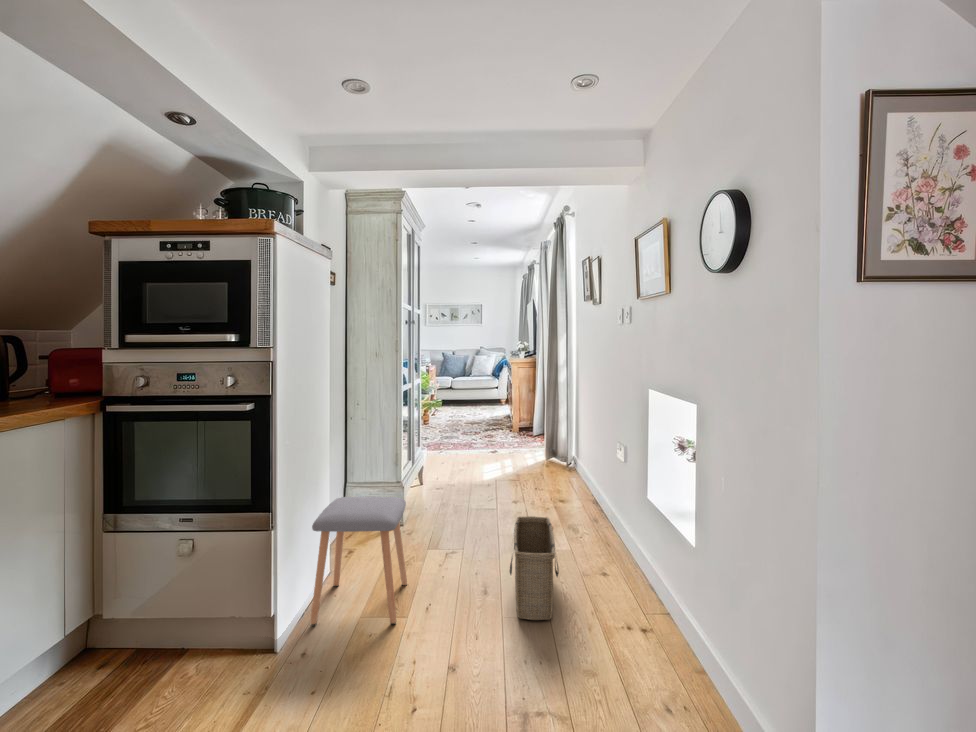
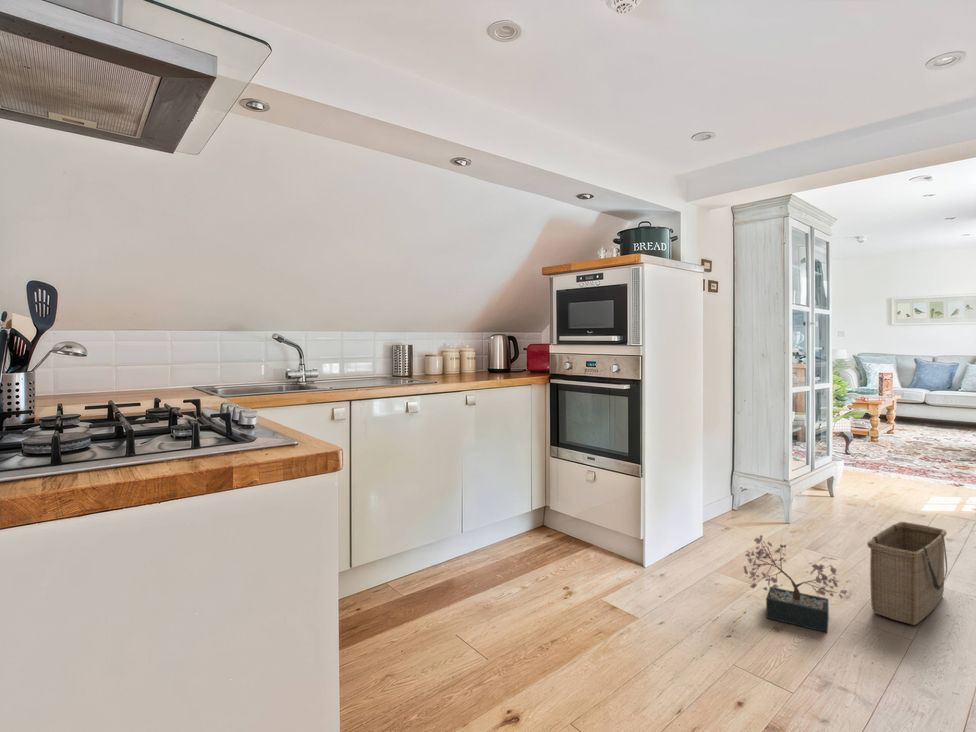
stool: present [310,496,407,626] -> none [672,469,767,578]
decorative plant: none [413,576,513,674] -> present [744,535,847,632]

